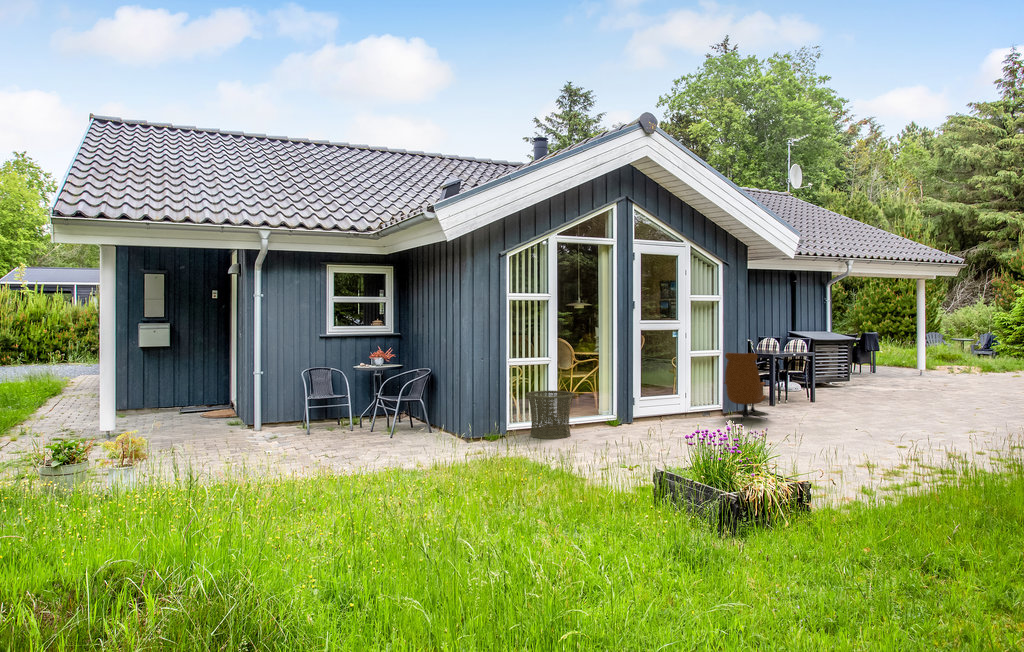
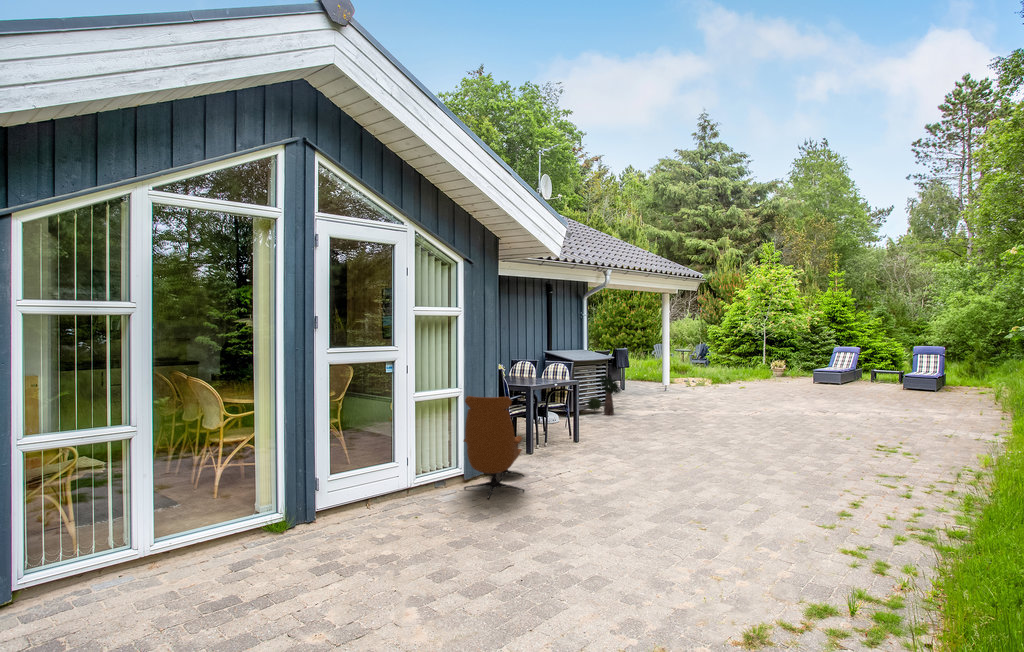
potted plant: none [831,353,864,388] -> present [588,376,620,415]
basket: present [526,391,575,439] -> none [52,490,174,609]

